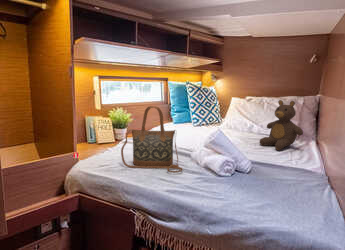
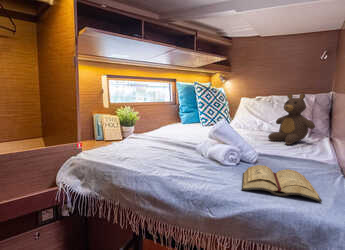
handbag: present [121,106,183,173] -> none [123,96,185,162]
diary: none [238,177,310,216] -> present [242,165,322,202]

